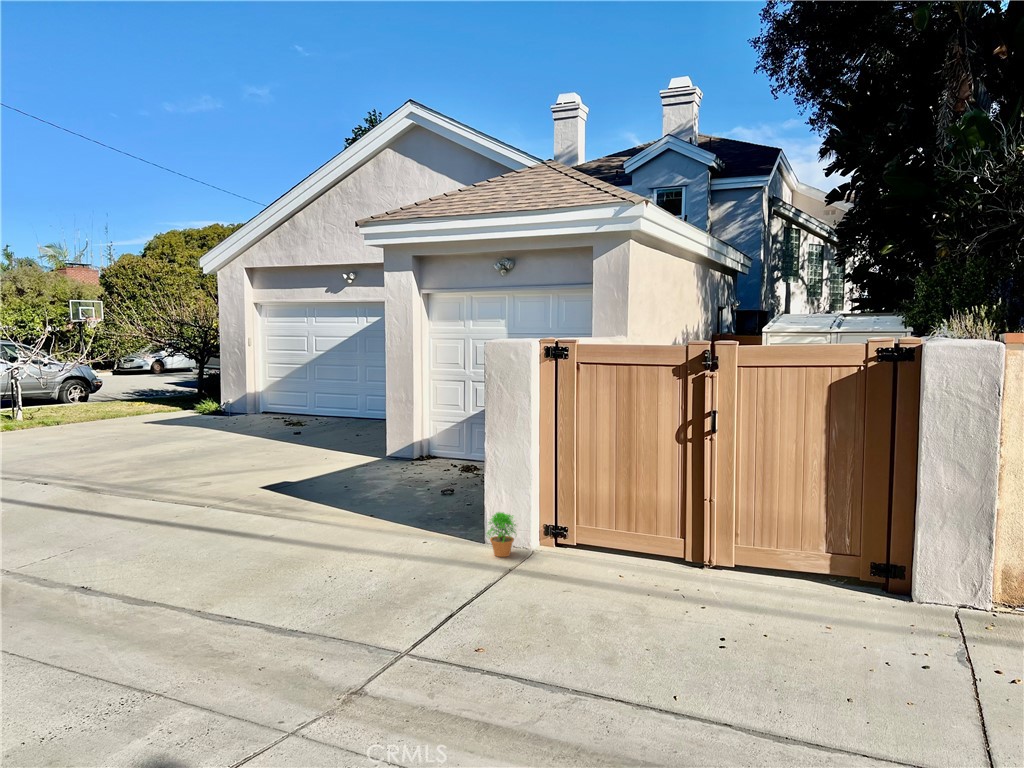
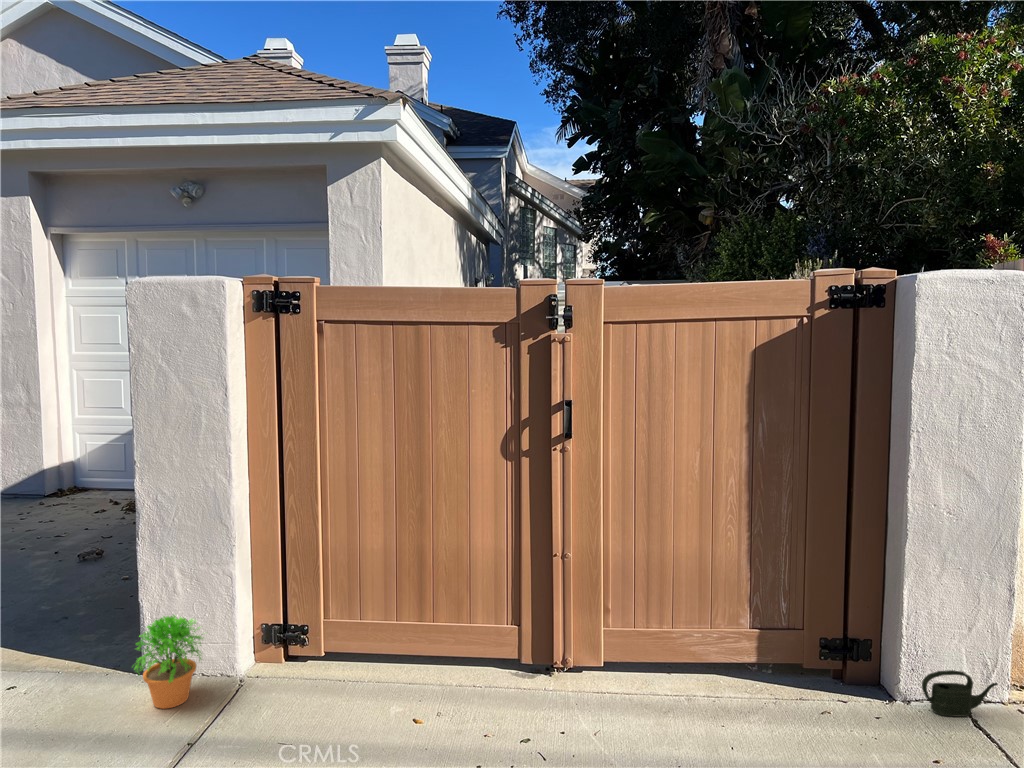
watering can: none [926,586,977,615] -> present [922,670,997,716]

